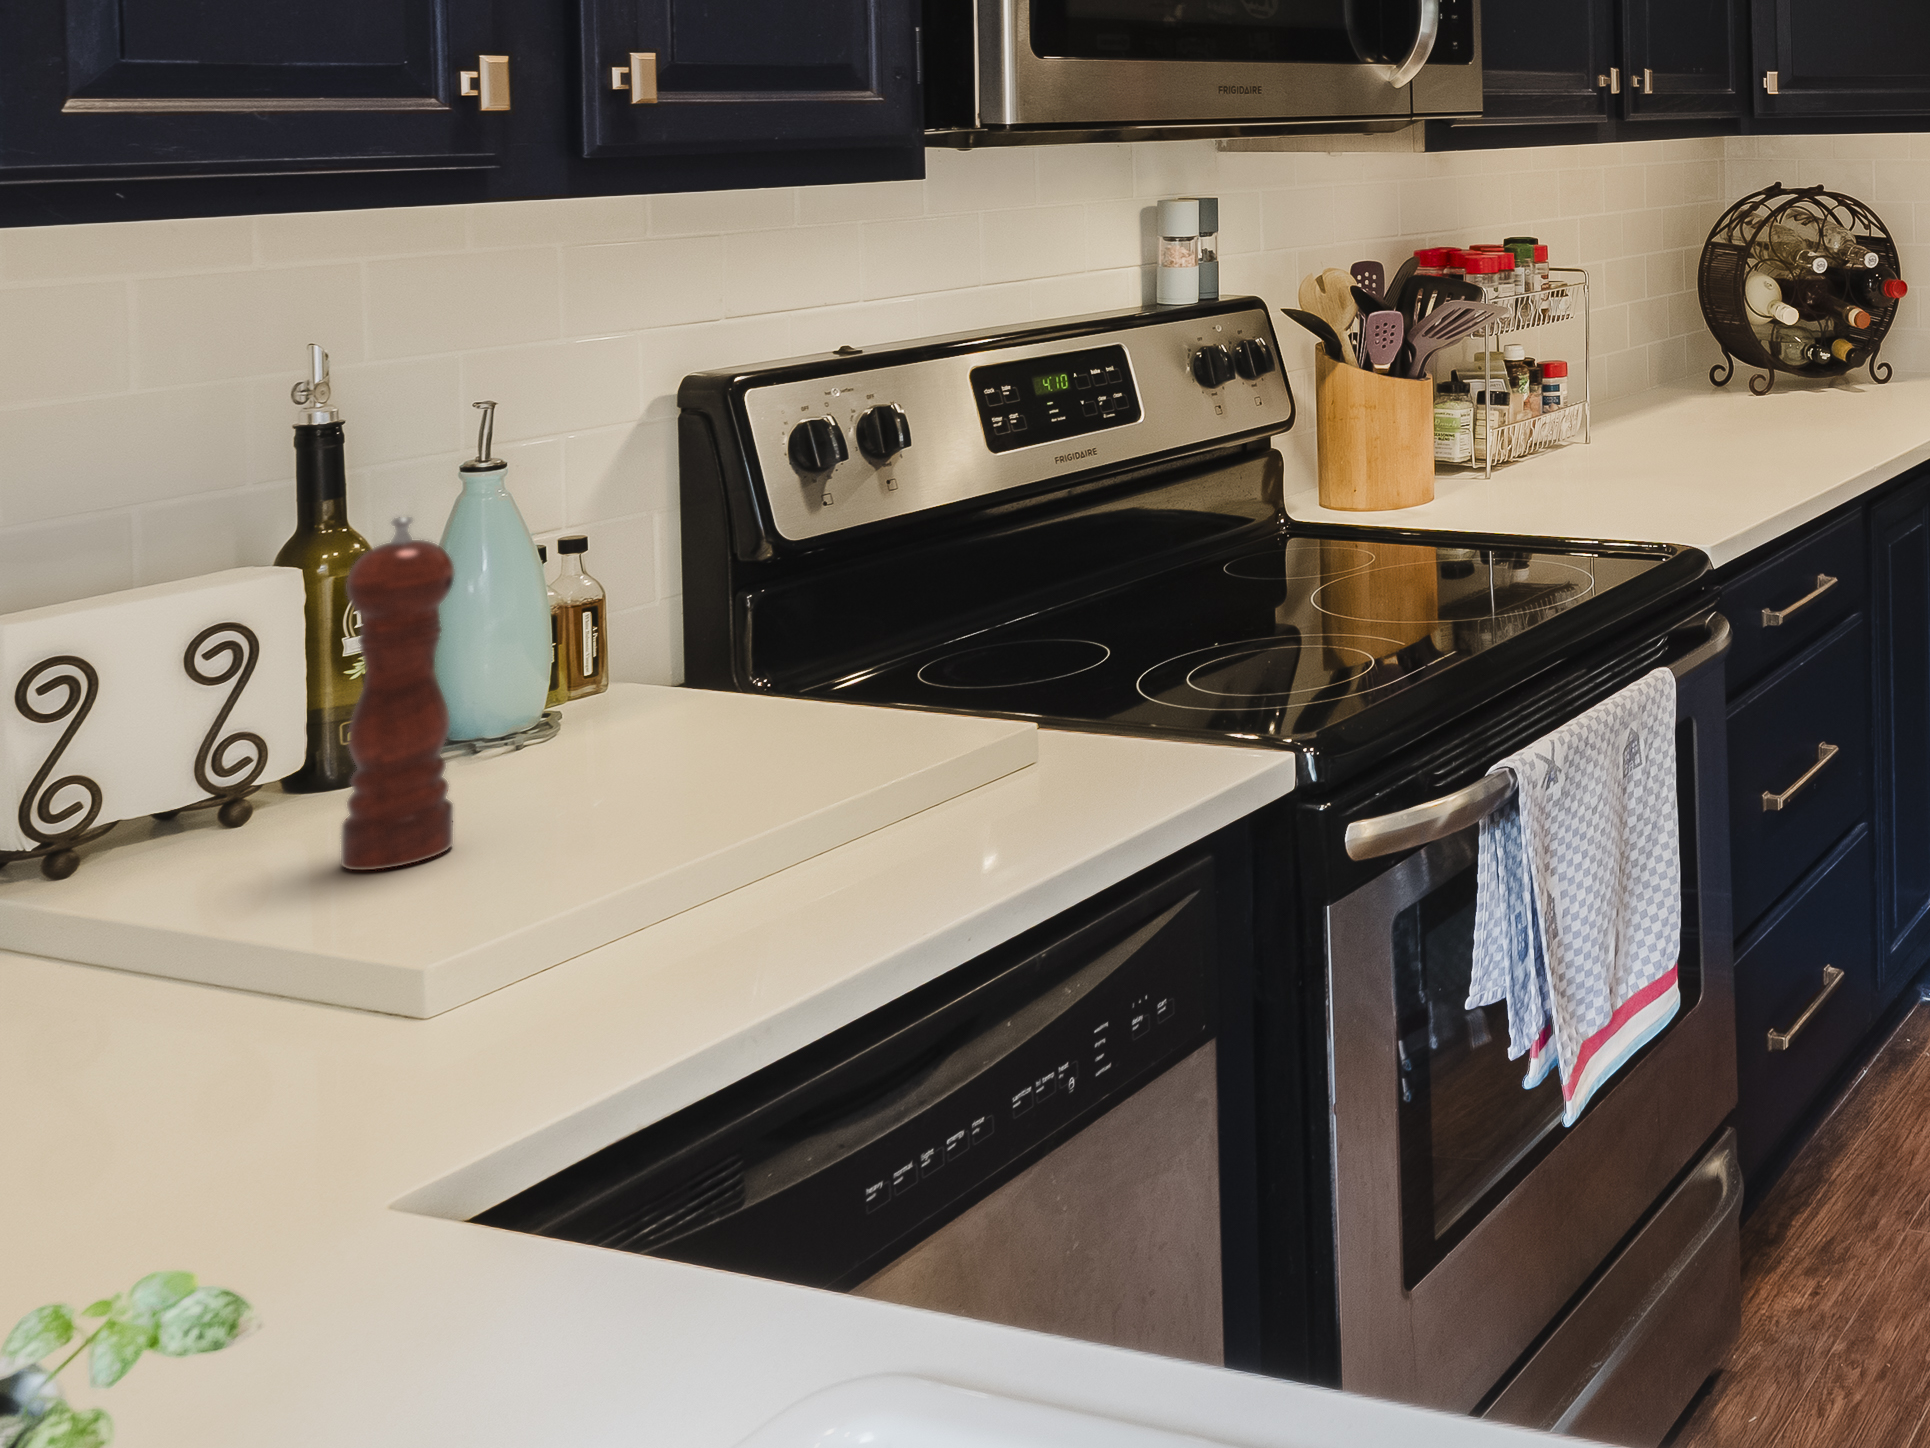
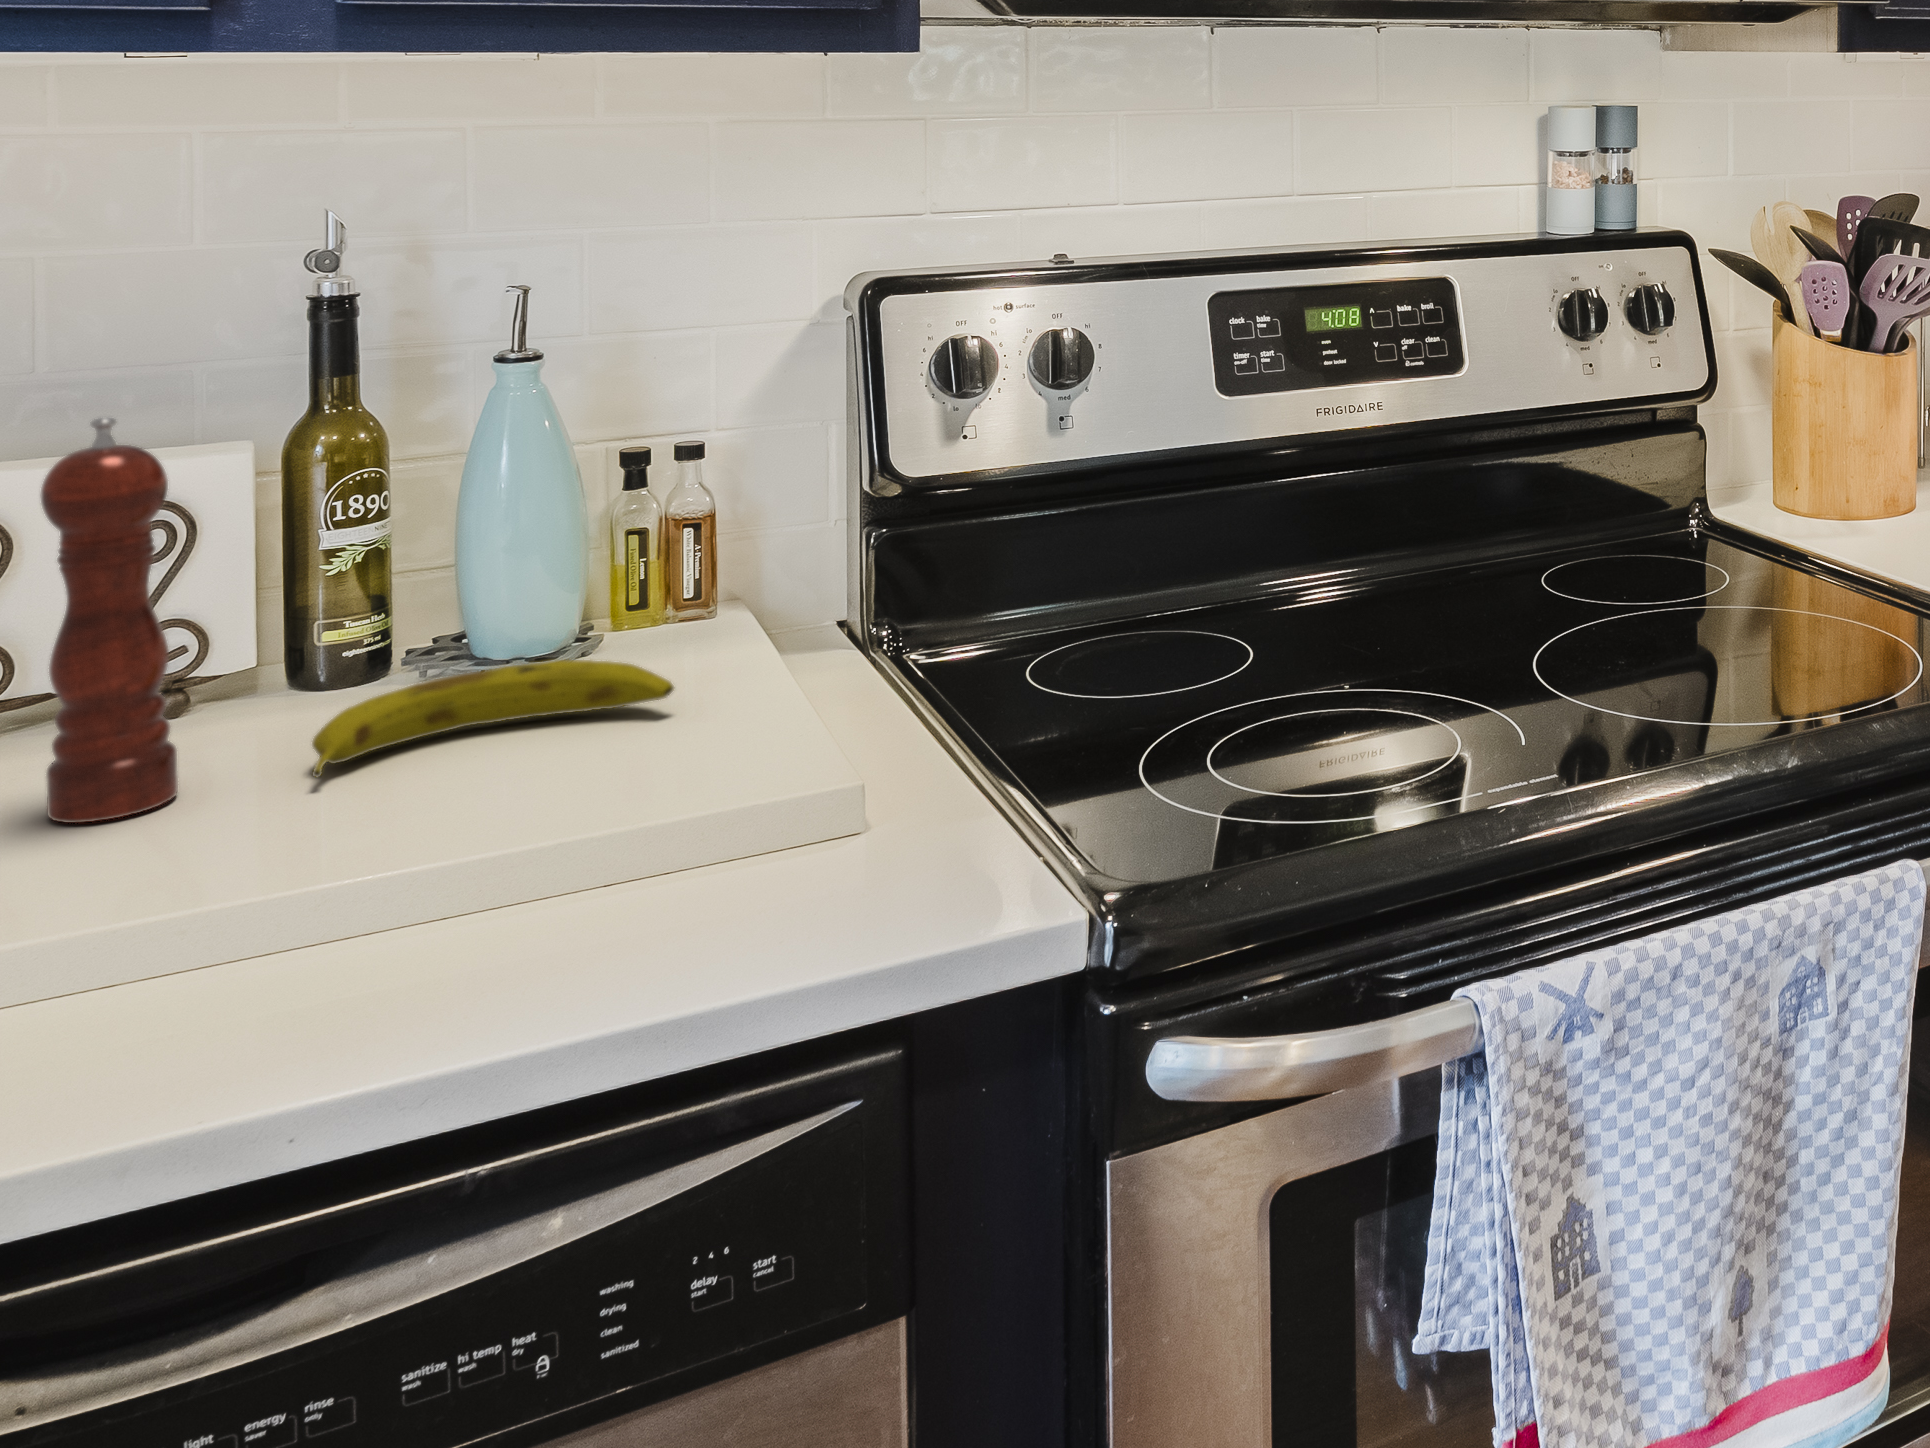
fruit: none [520,695,773,802] -> present [312,660,674,777]

